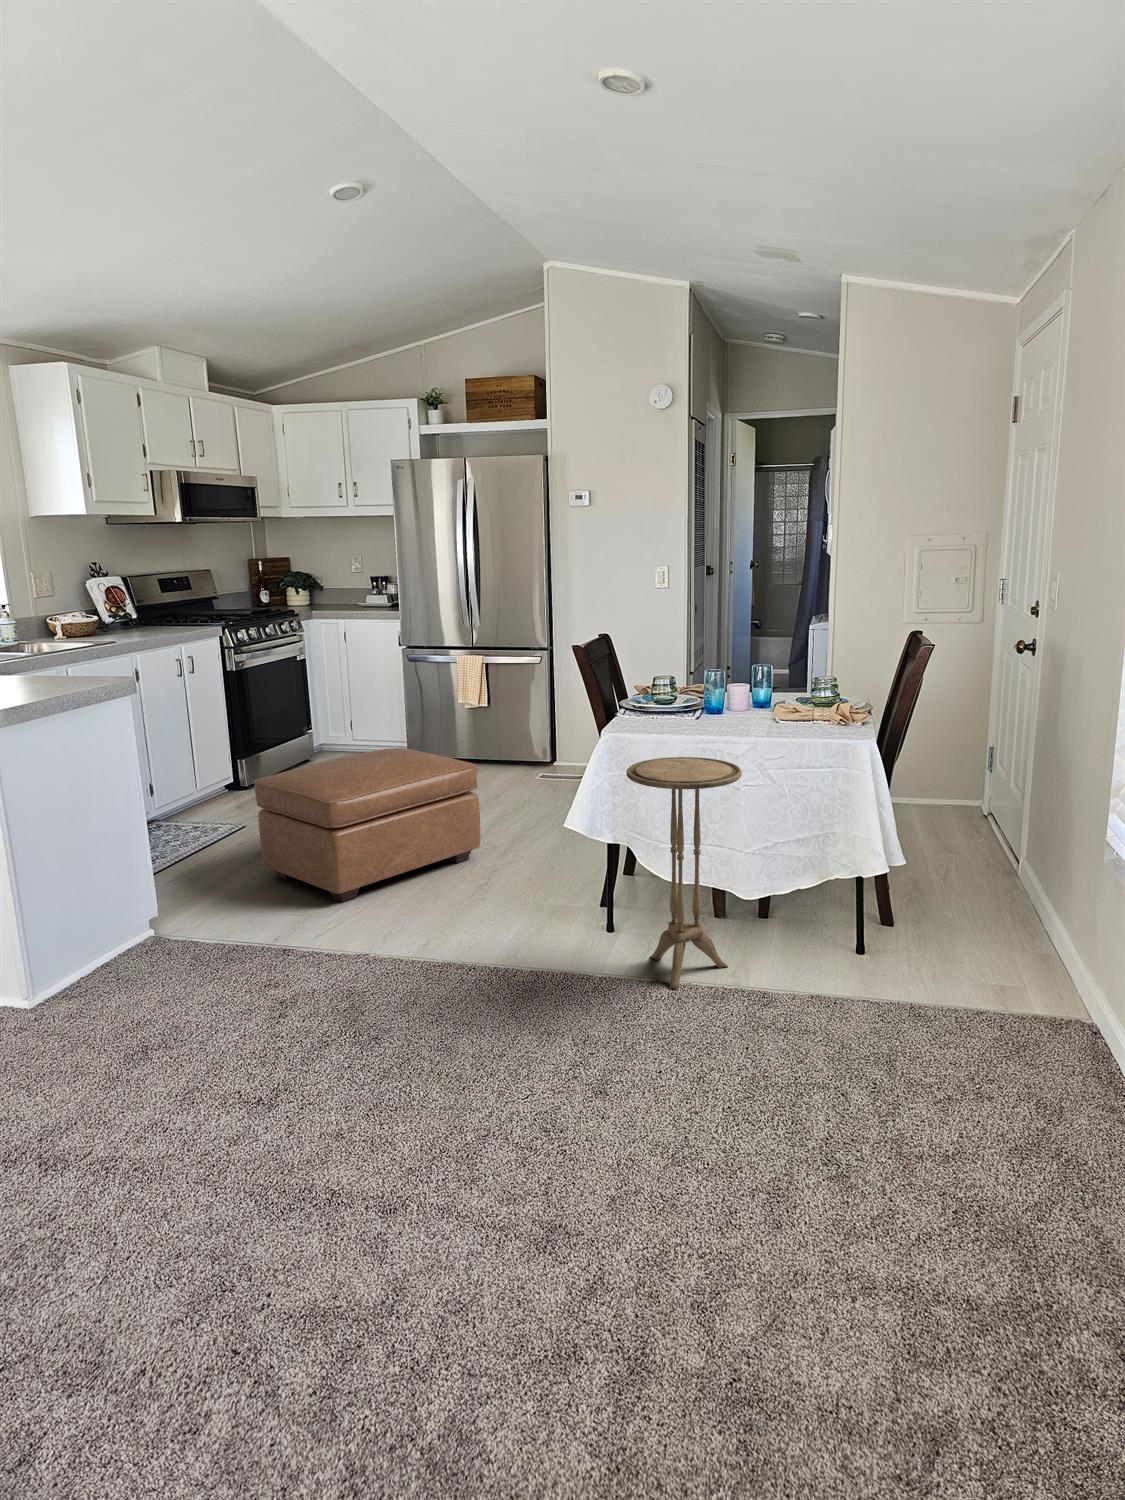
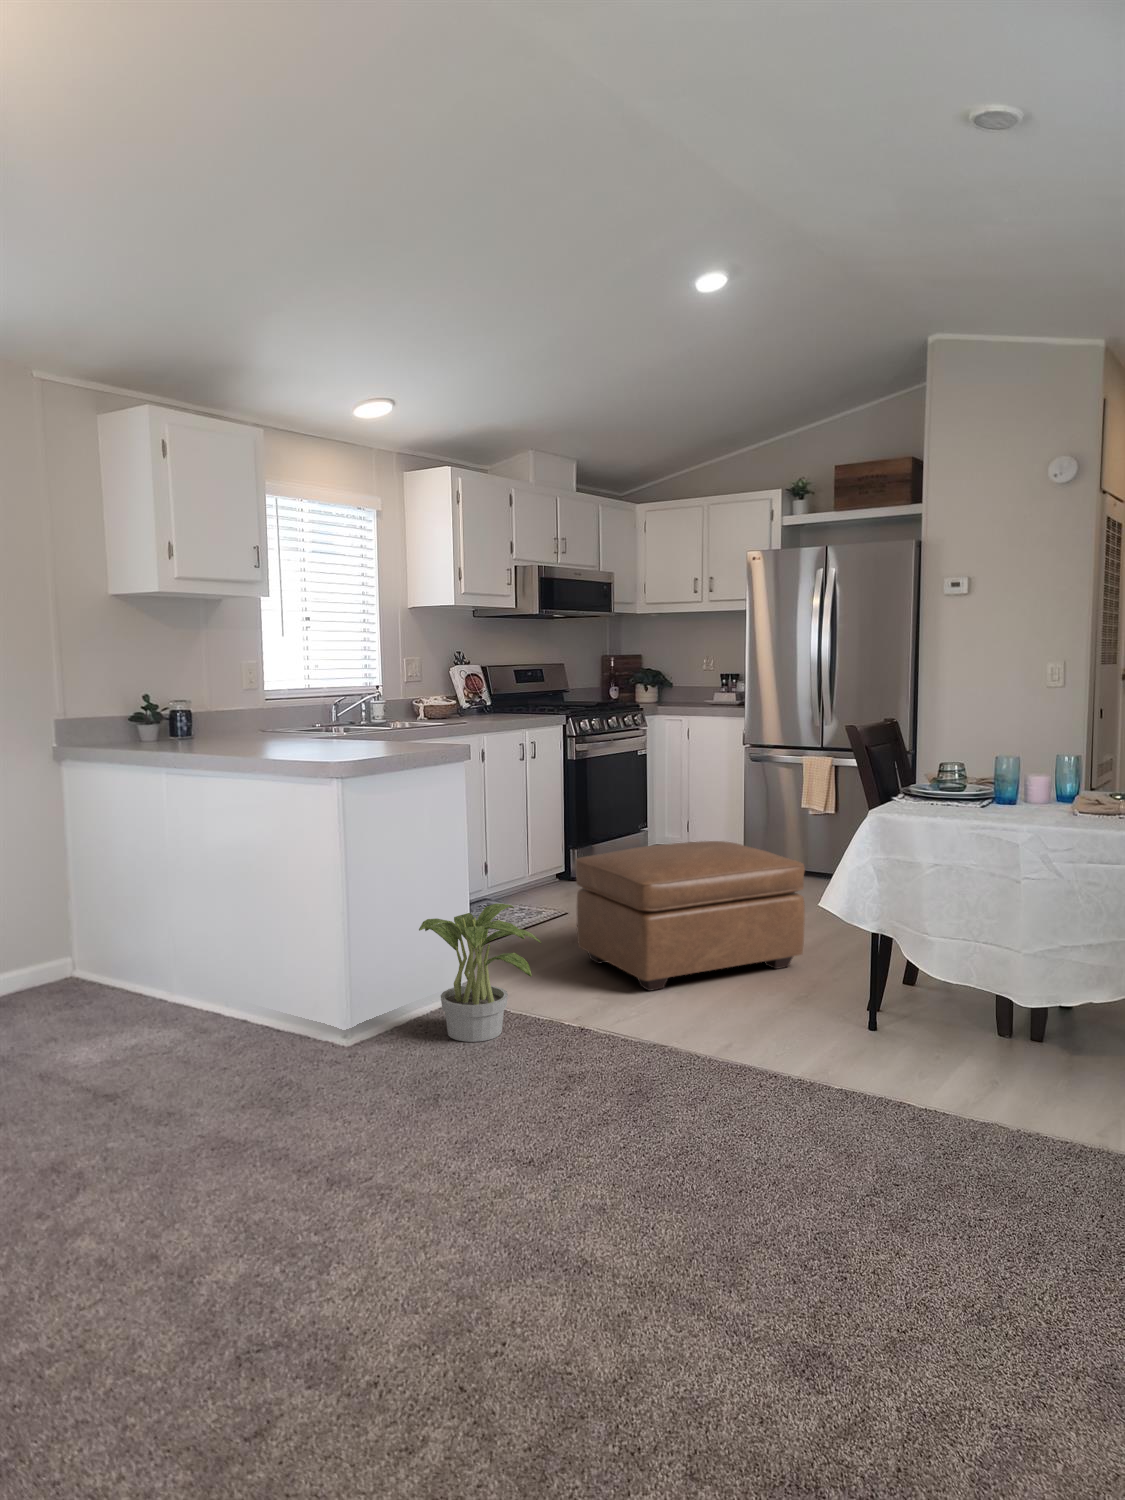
side table: present [626,757,742,989] -> none [961,860,1105,1132]
potted plant: none [101,841,234,985] -> present [419,903,541,1042]

